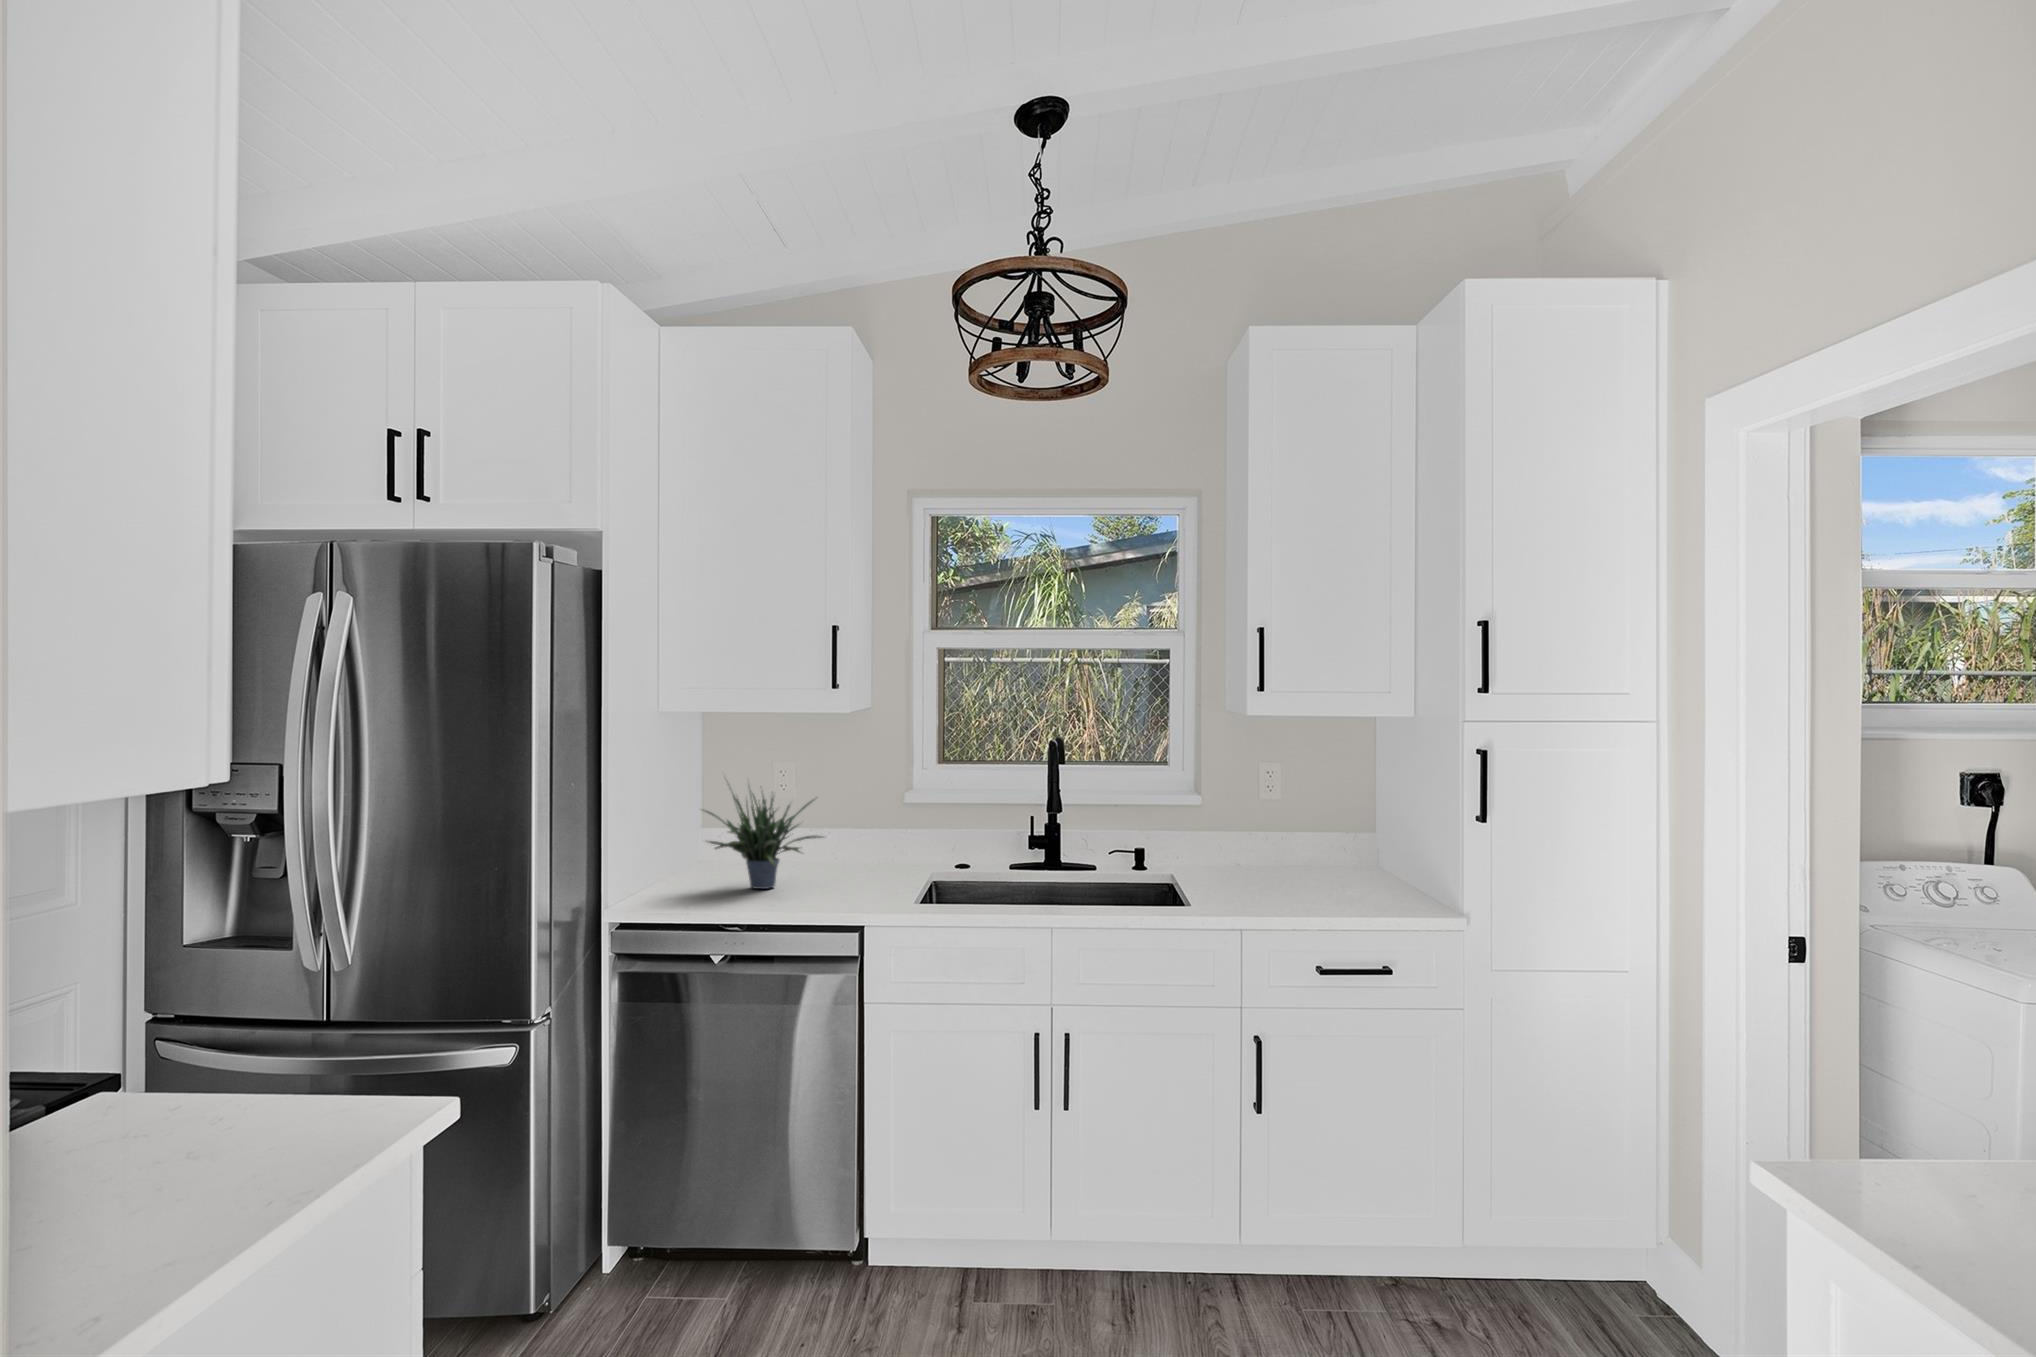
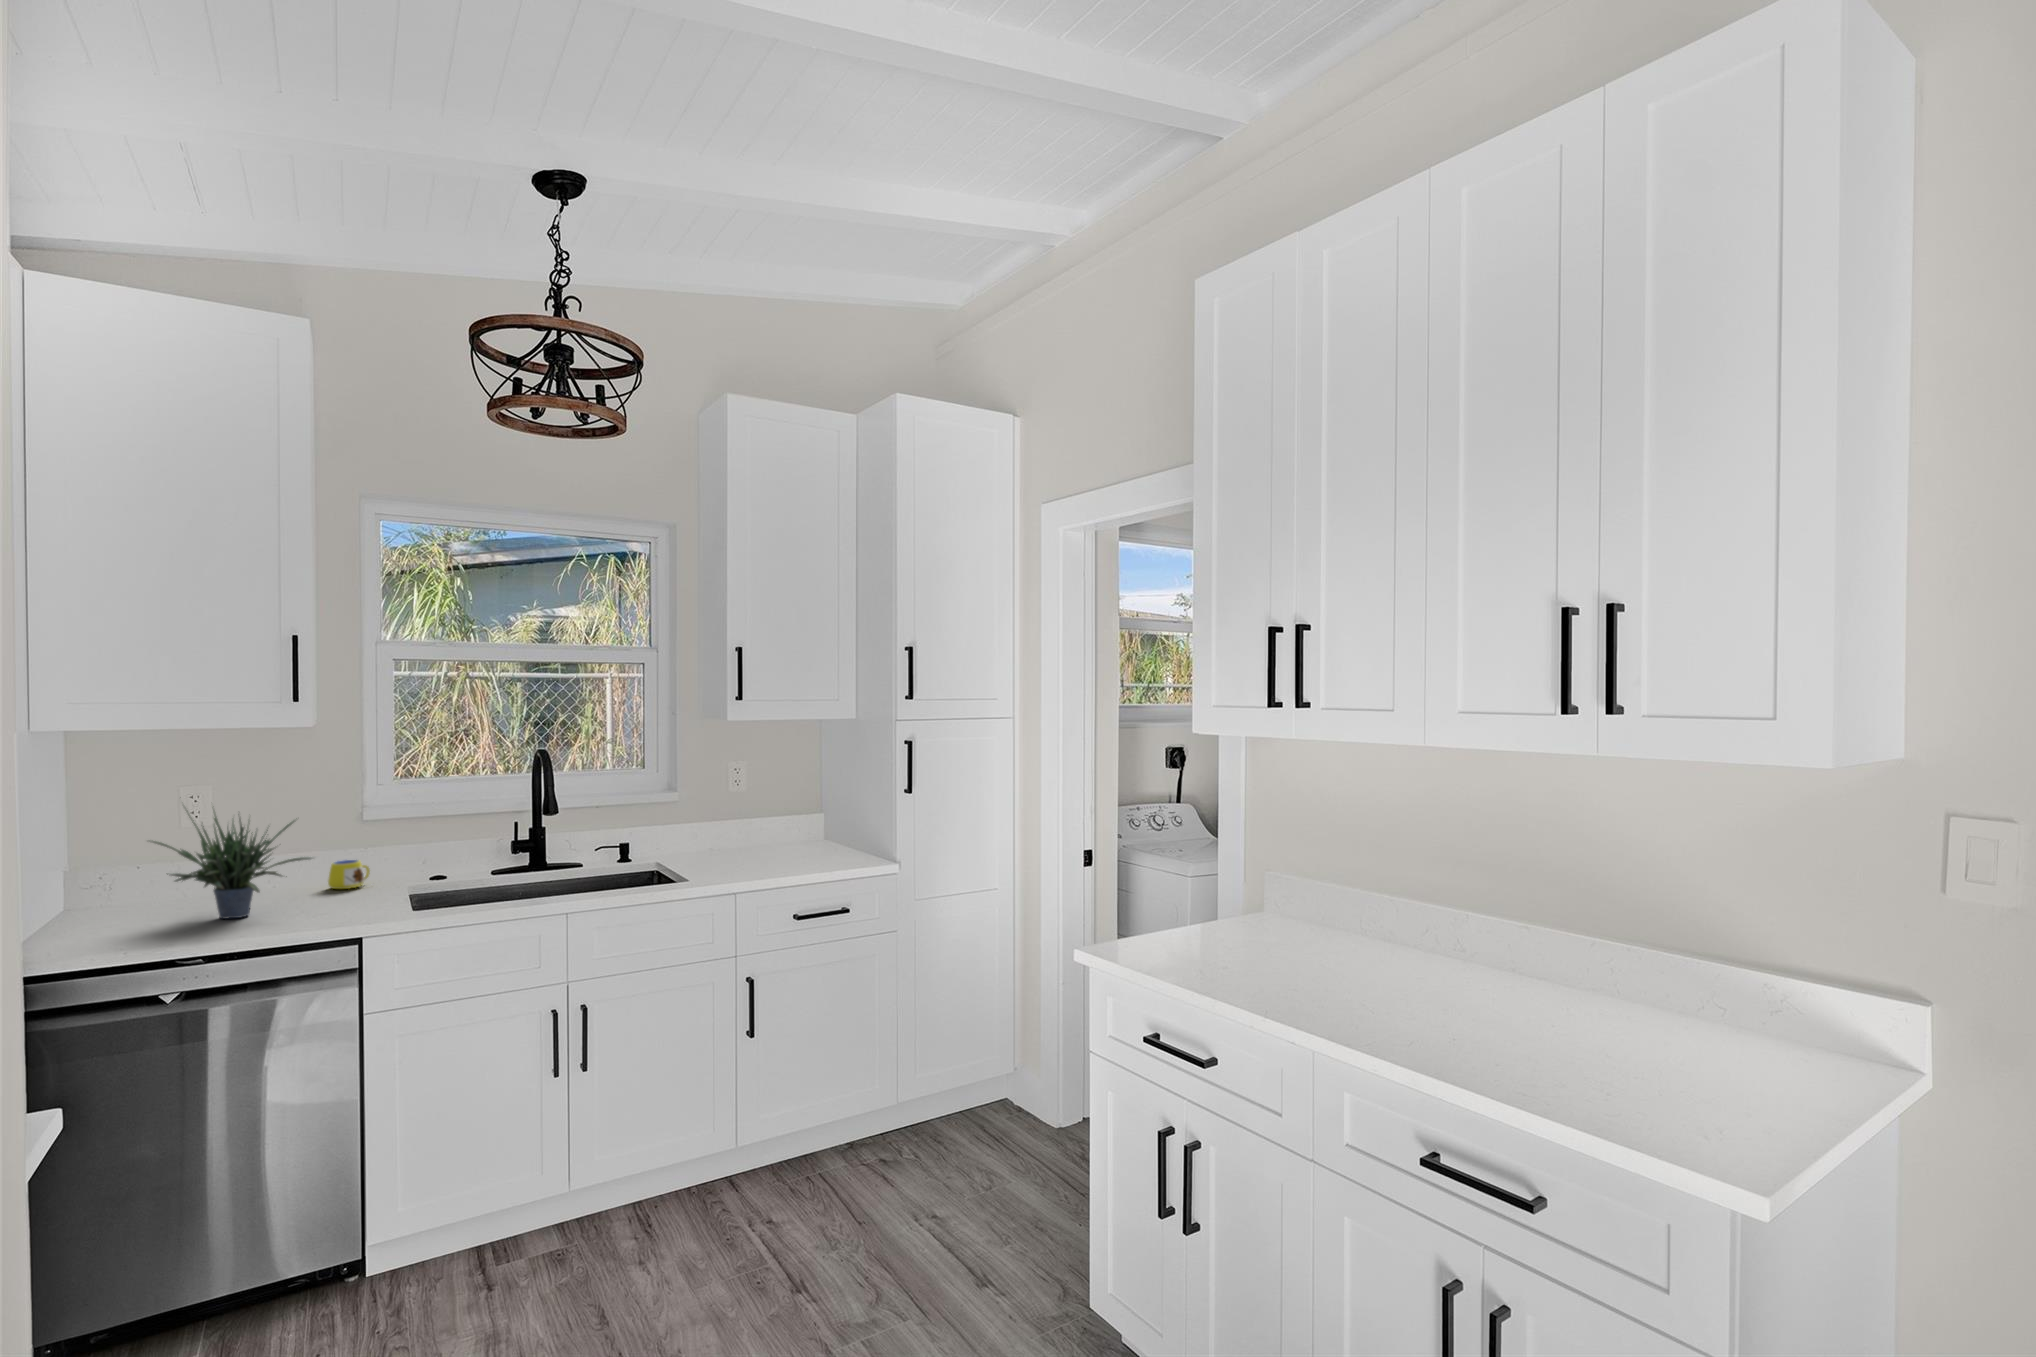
mug: none [861,845,900,873] -> present [328,860,372,889]

